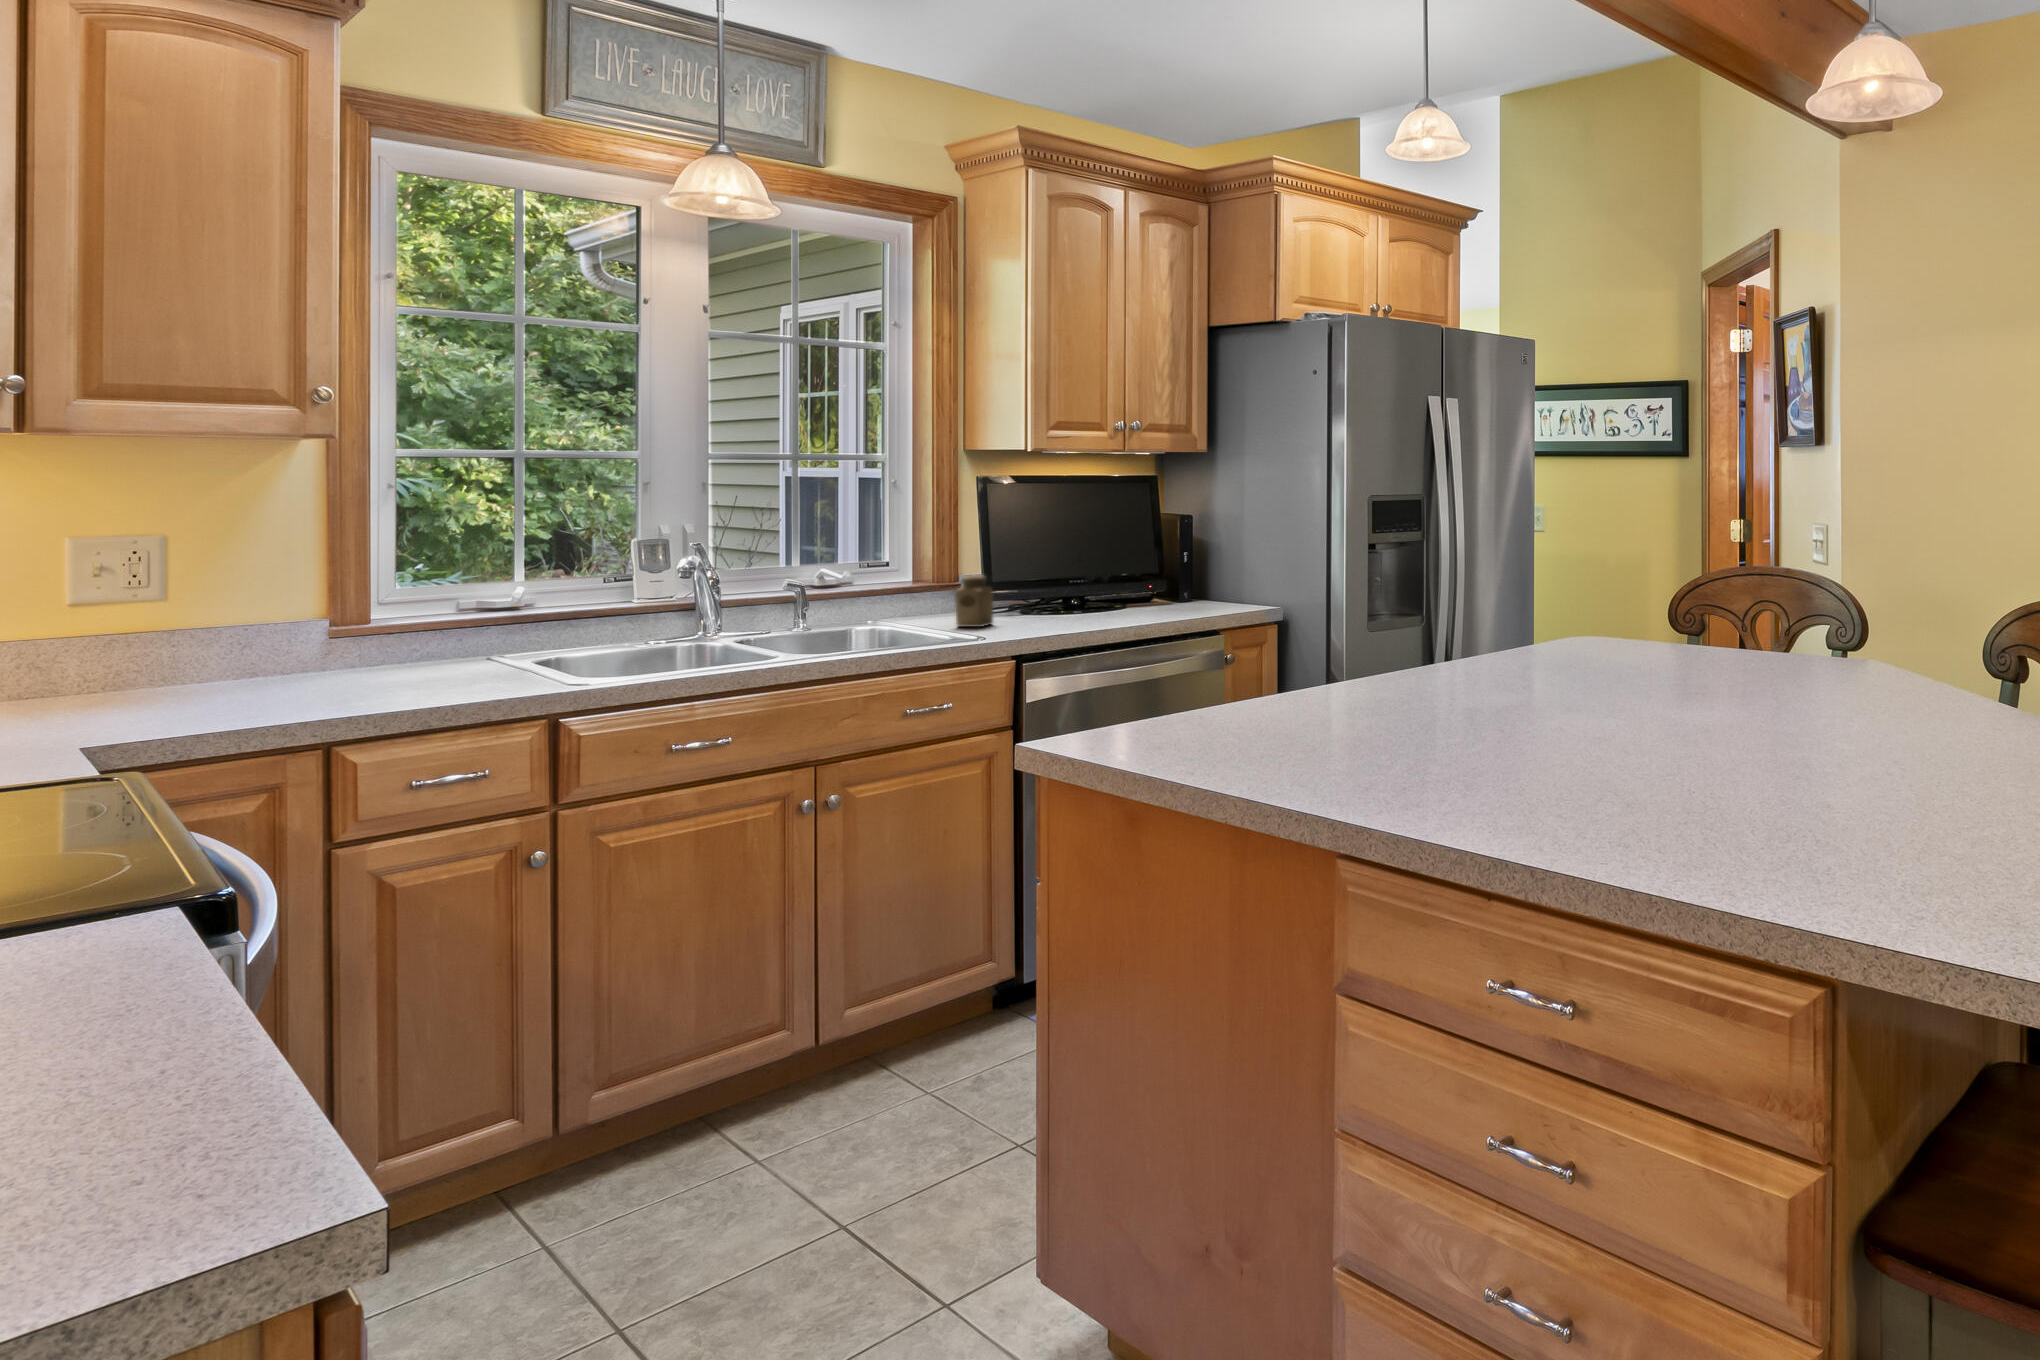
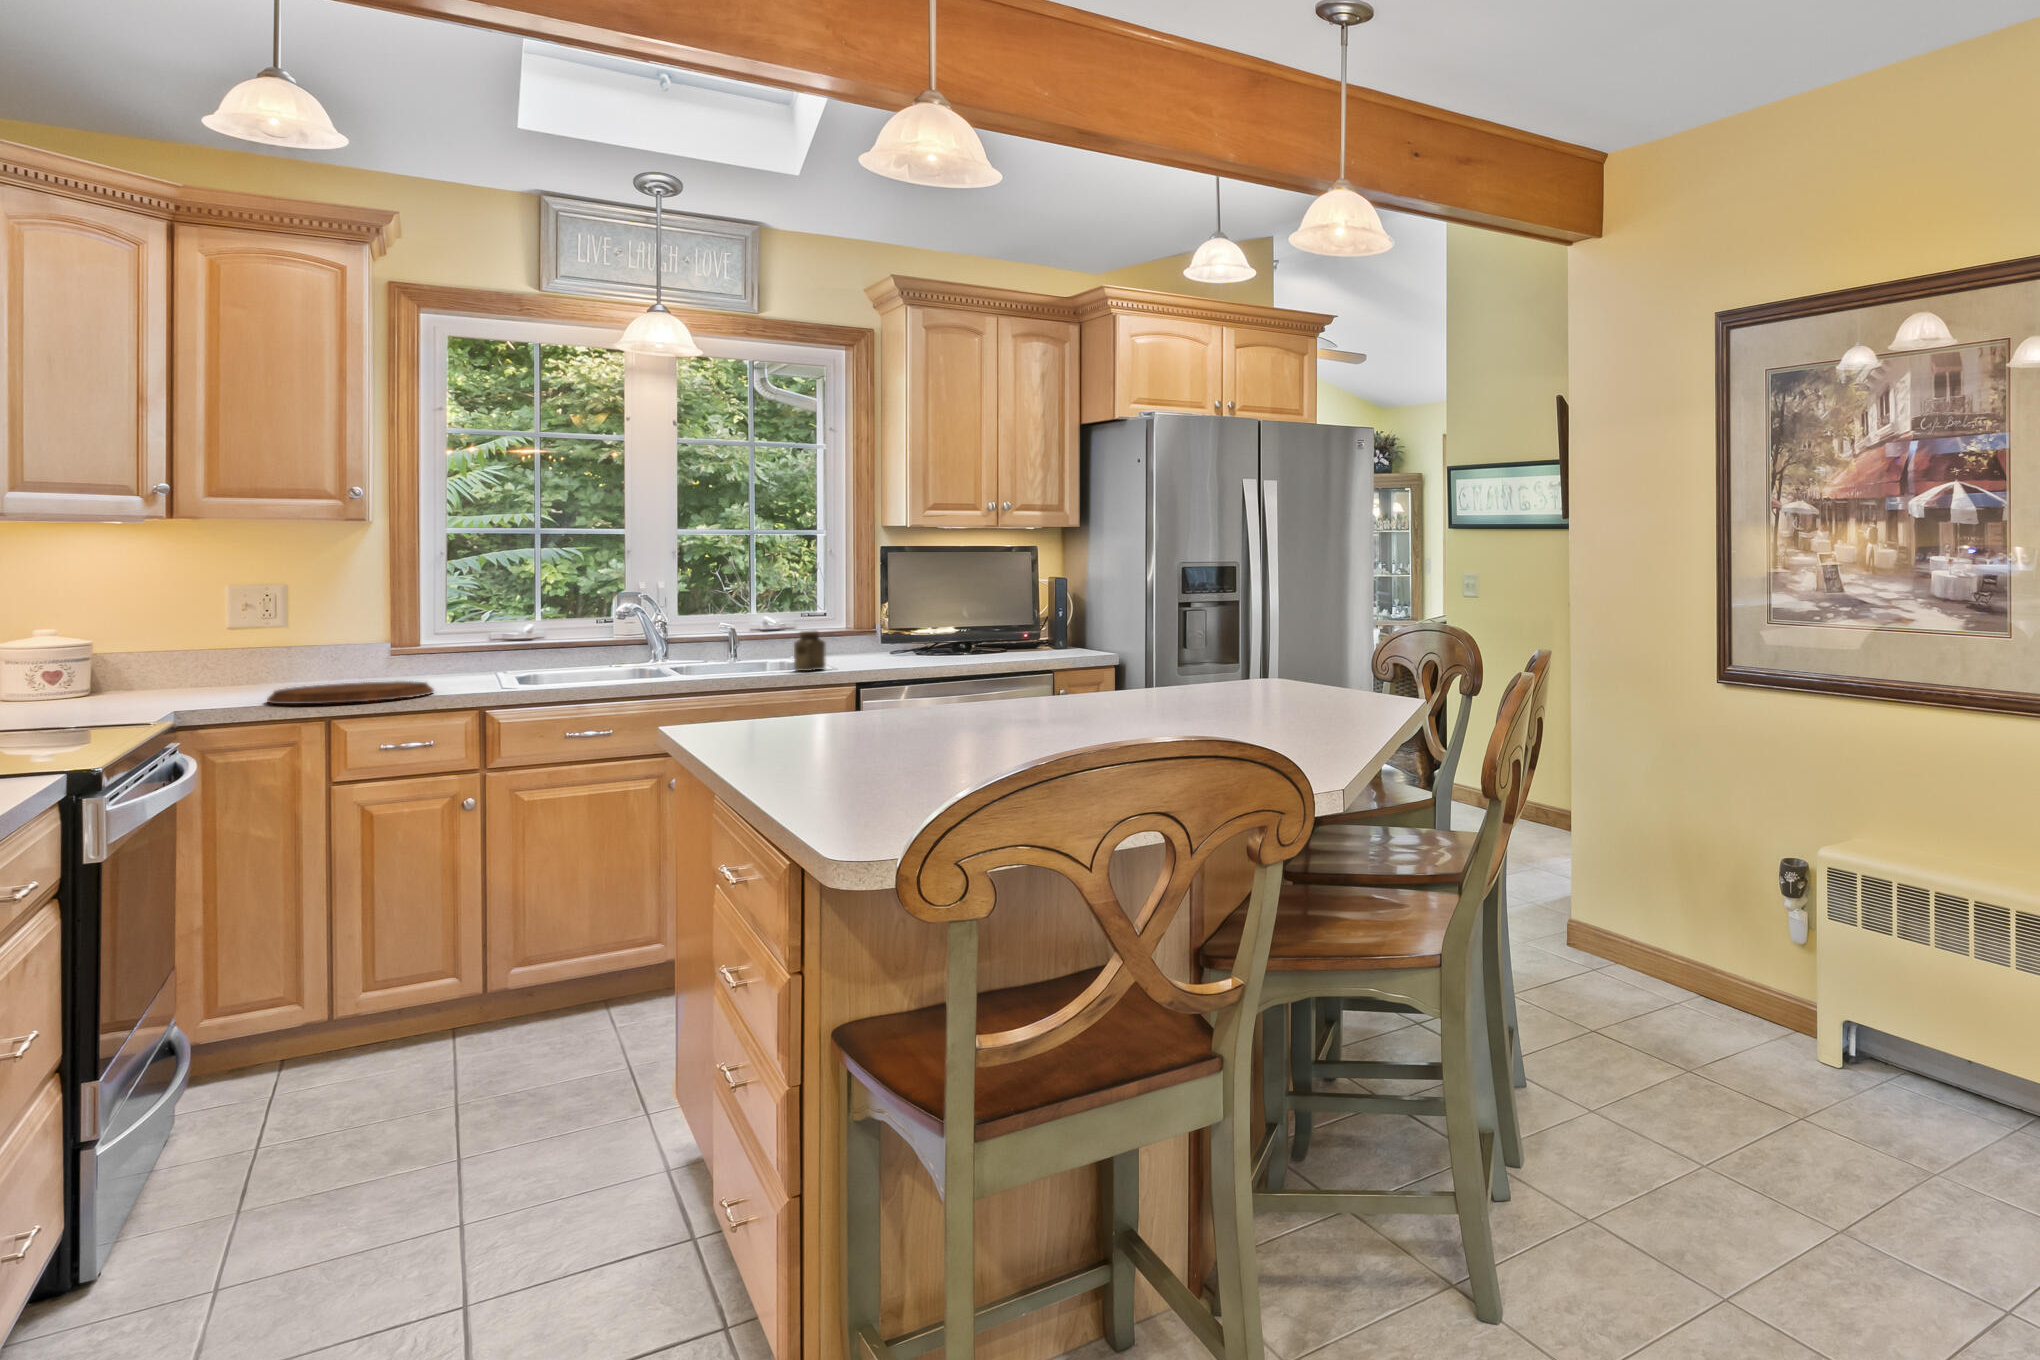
cutting board: none [258,661,510,707] -> present [267,681,434,704]

